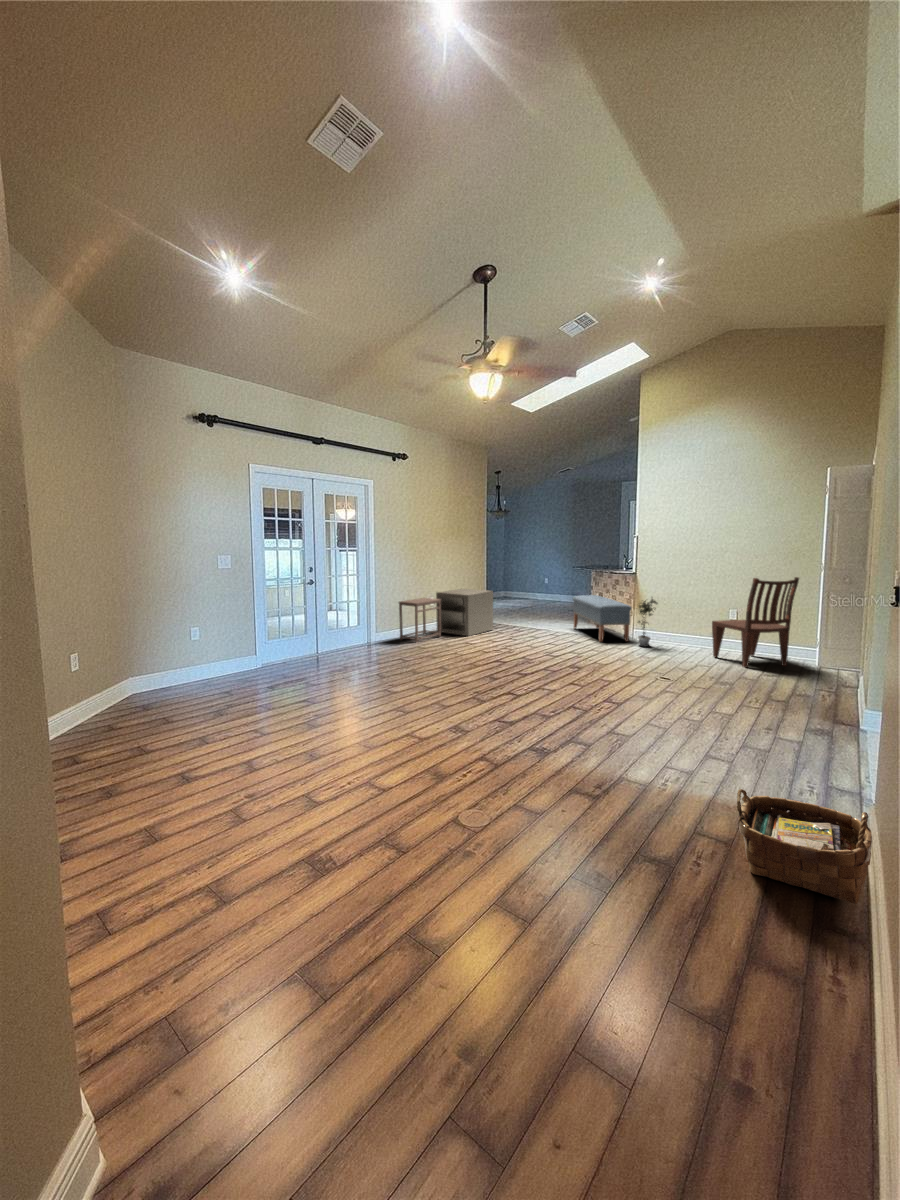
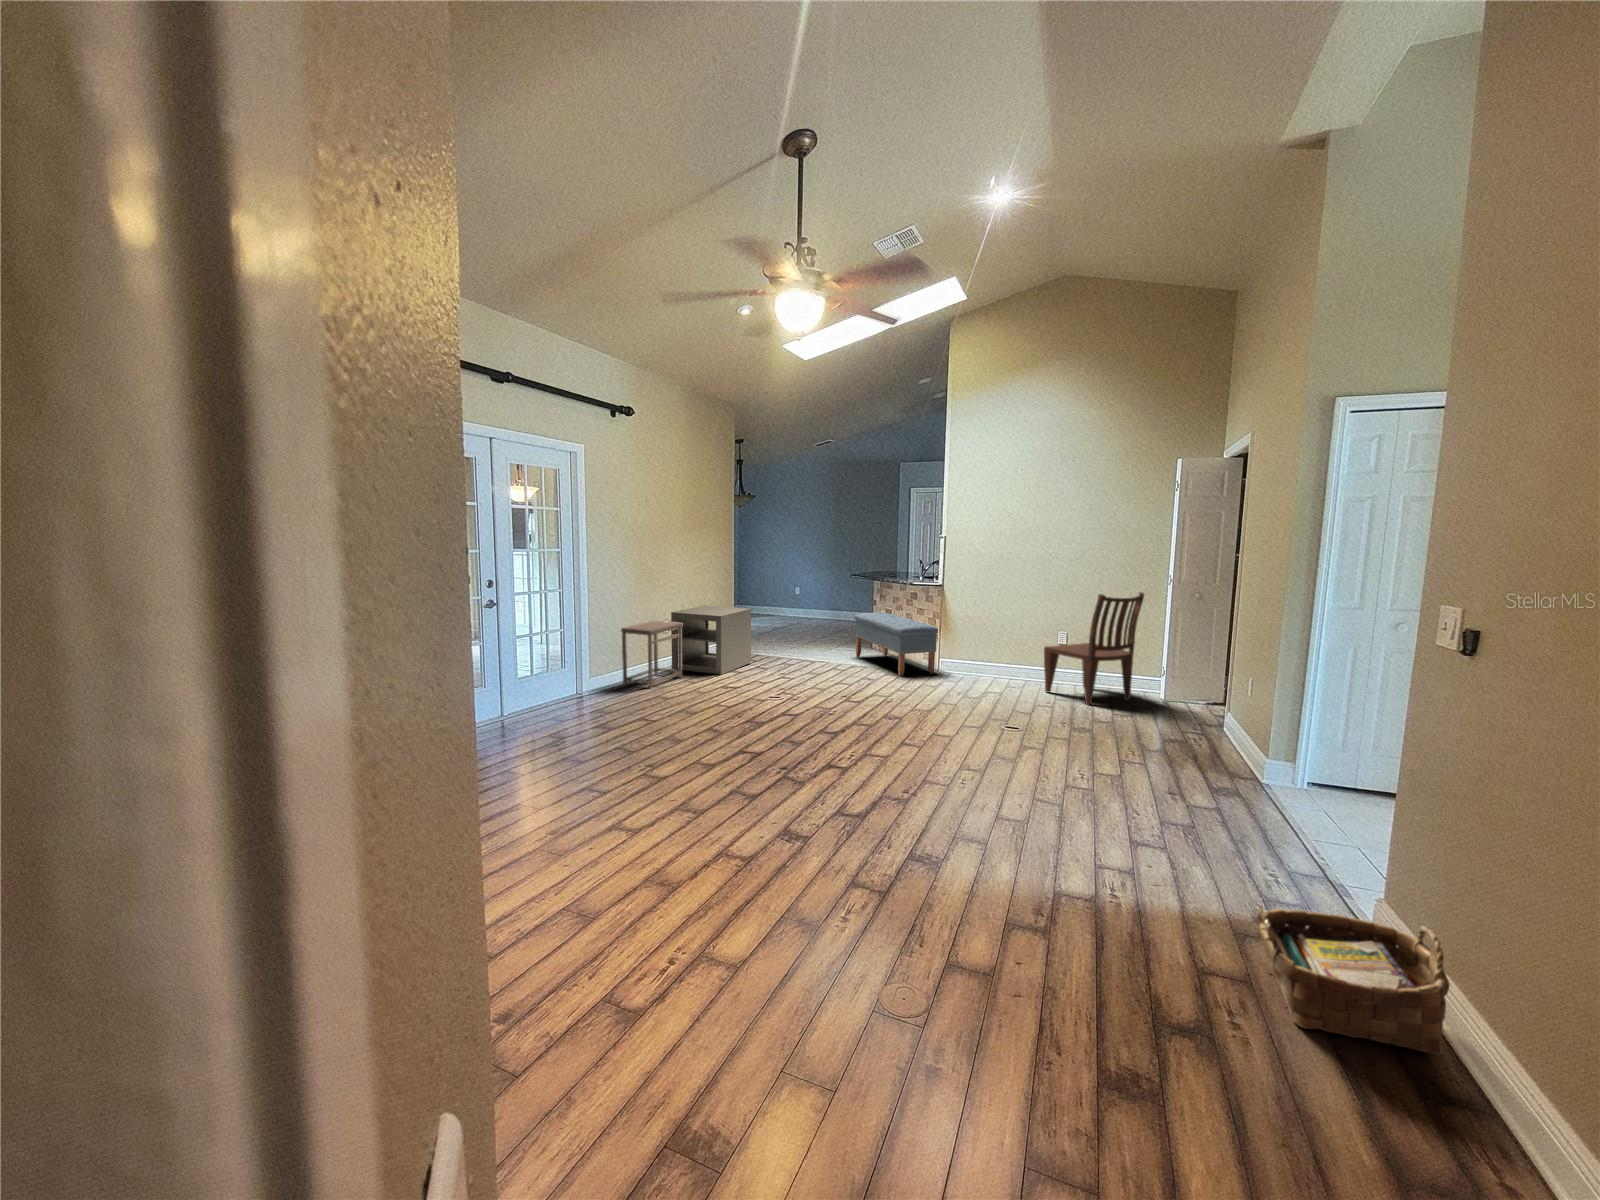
potted plant: present [638,599,658,647] -> none [945,616,974,681]

